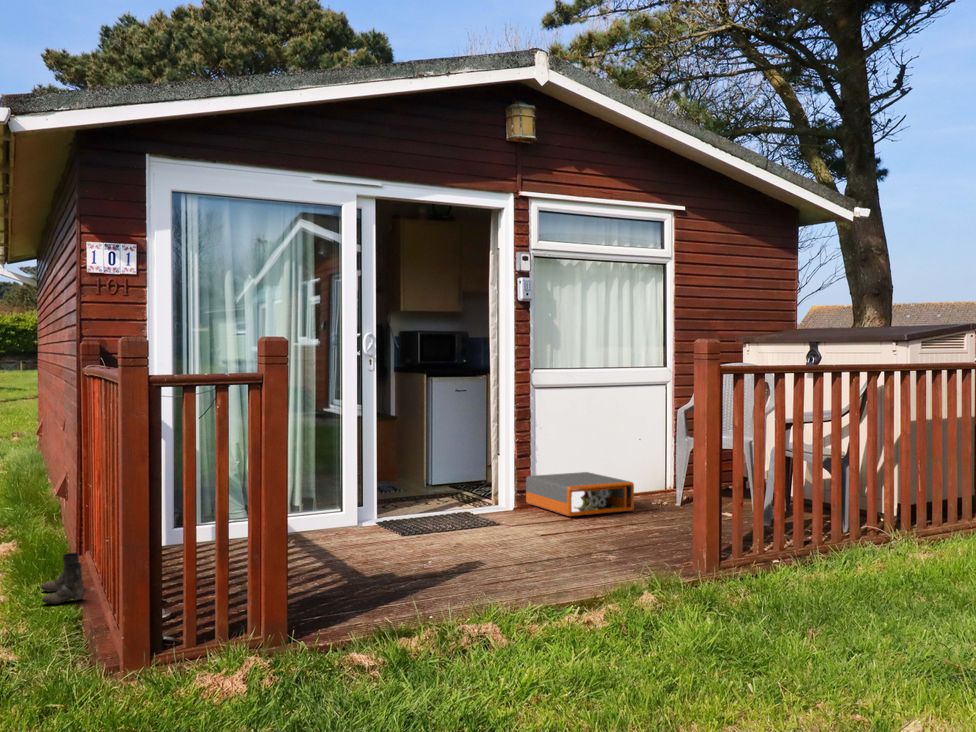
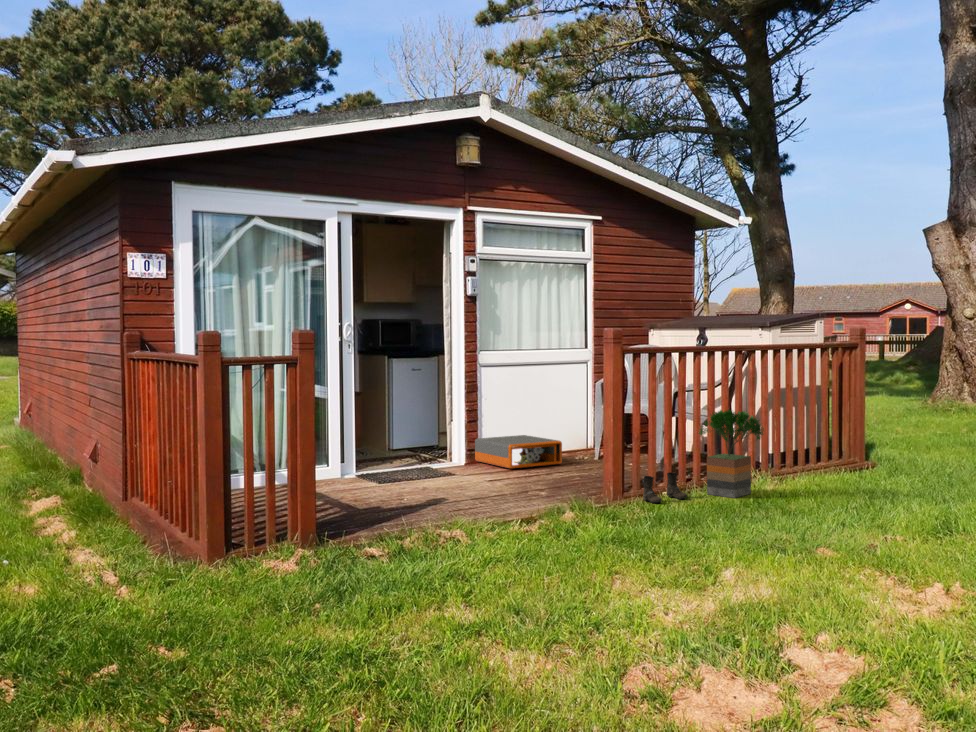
potted tree: none [820,451,920,574] -> present [699,410,764,498]
boots: present [41,553,84,604] -> present [643,472,688,503]

